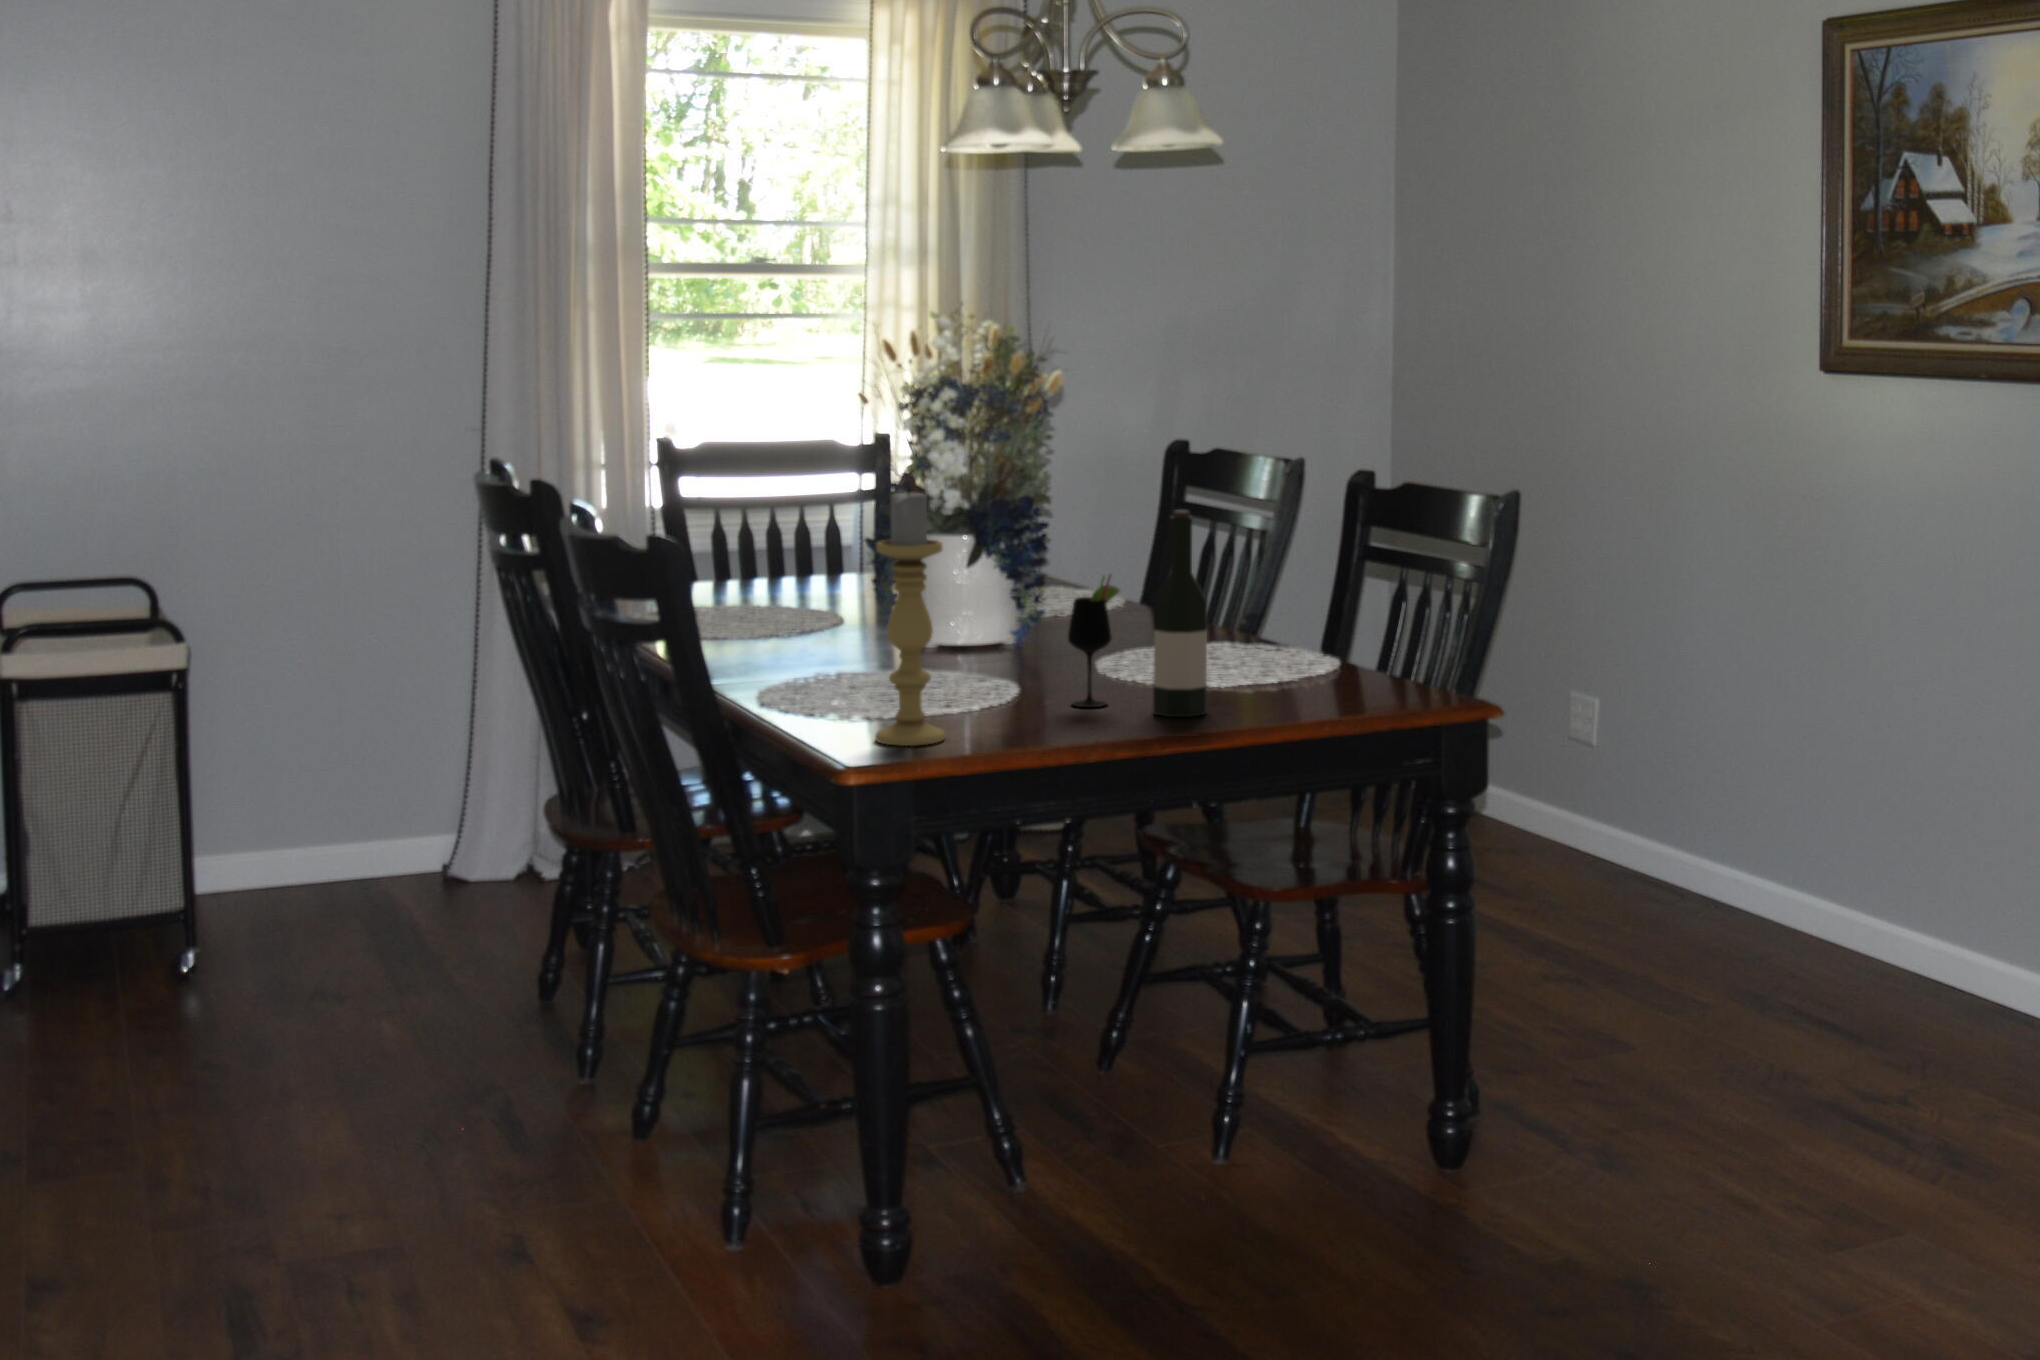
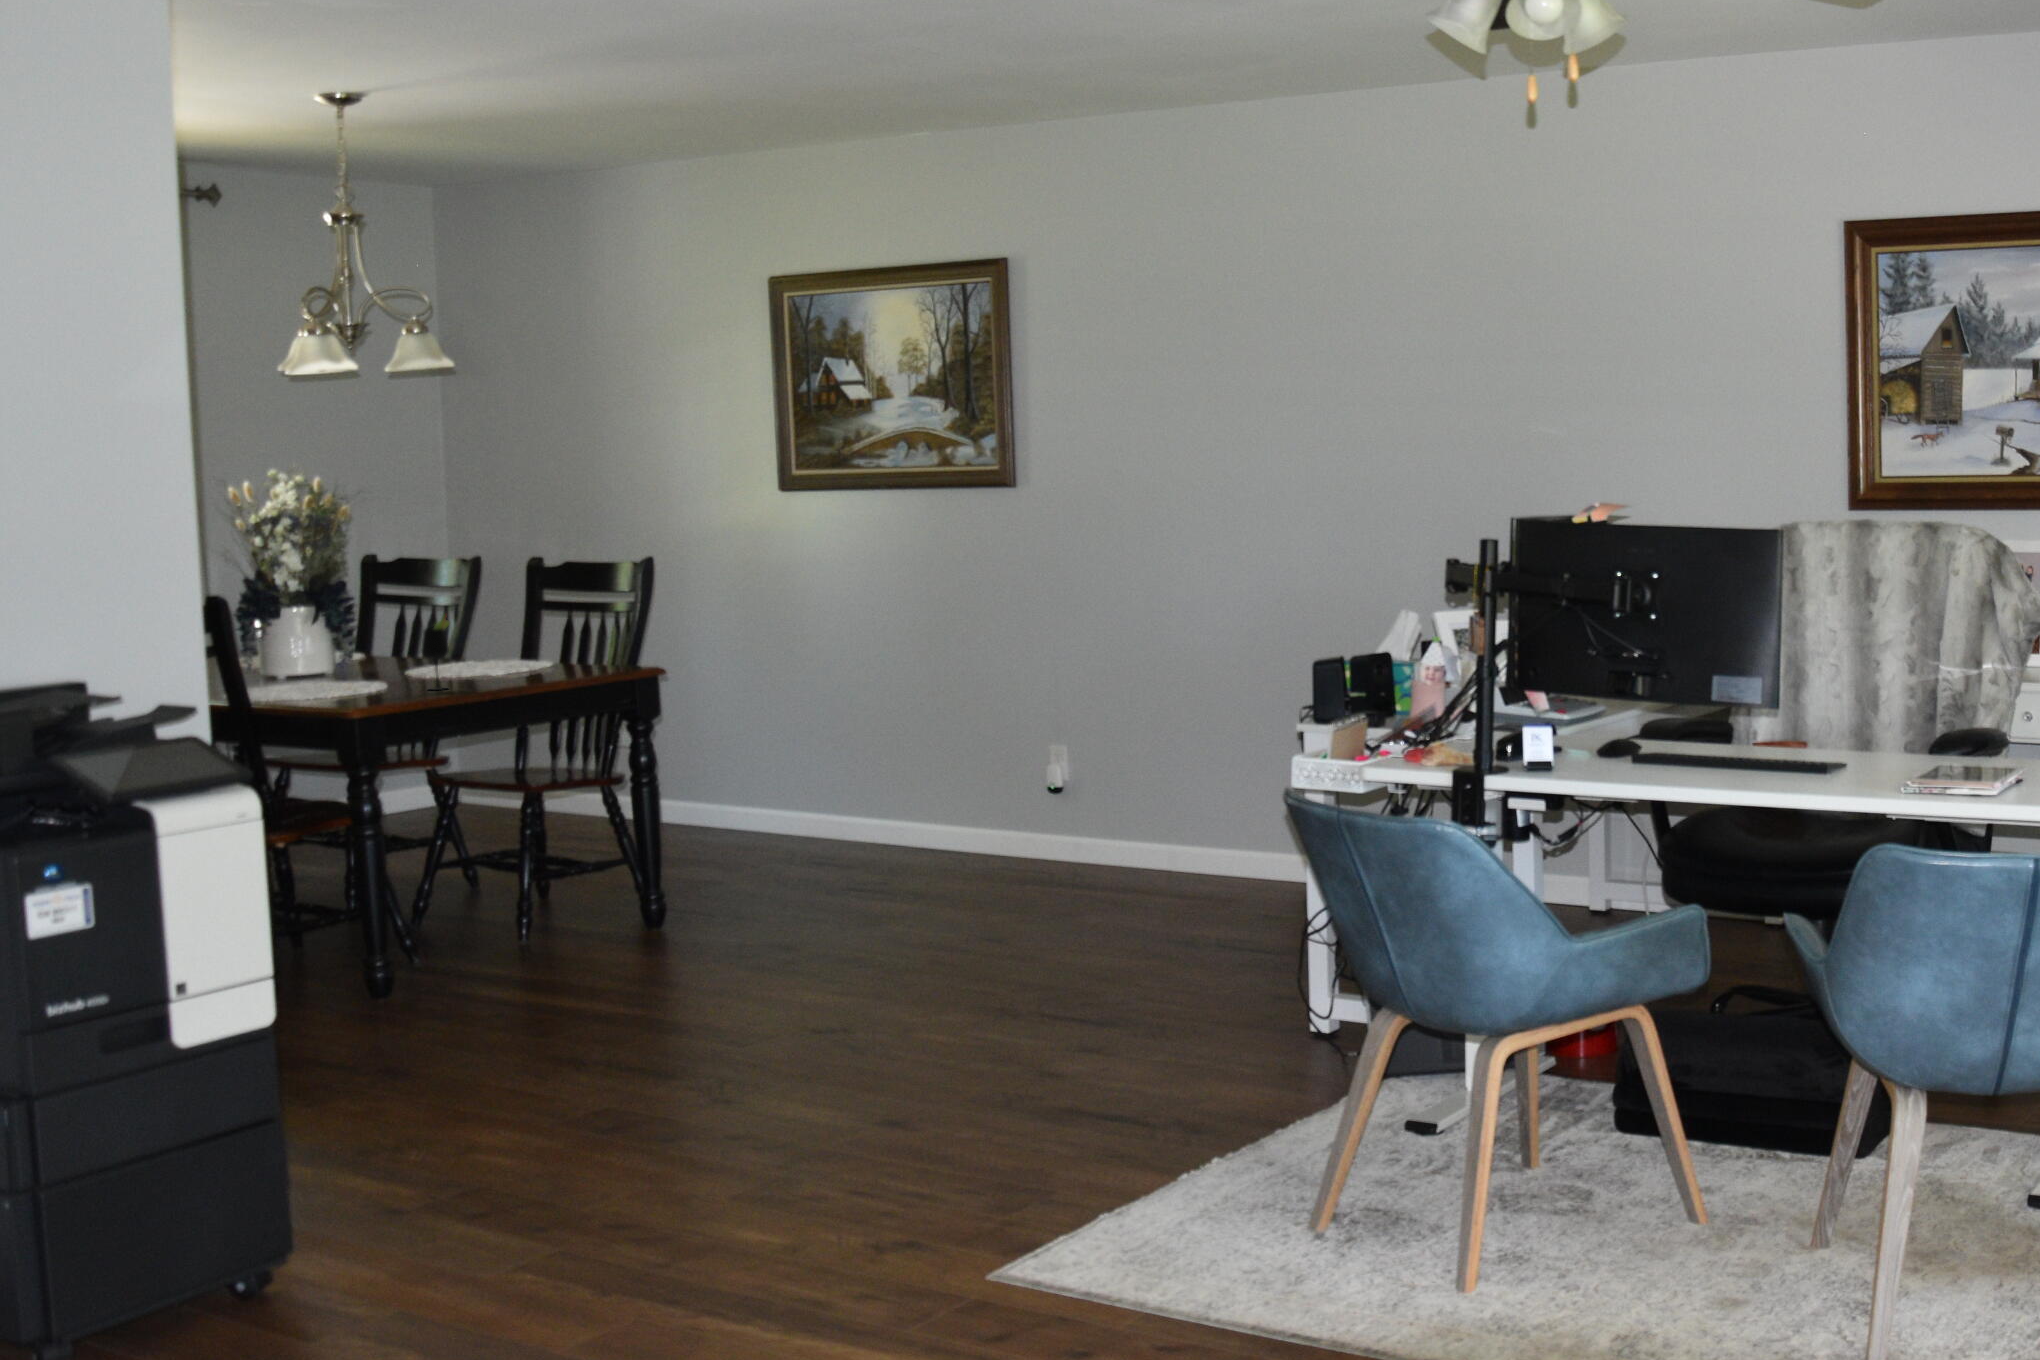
candle holder: present [876,492,945,746] -> none [335,565,385,708]
wine bottle: present [1153,510,1207,717] -> none [478,573,517,688]

